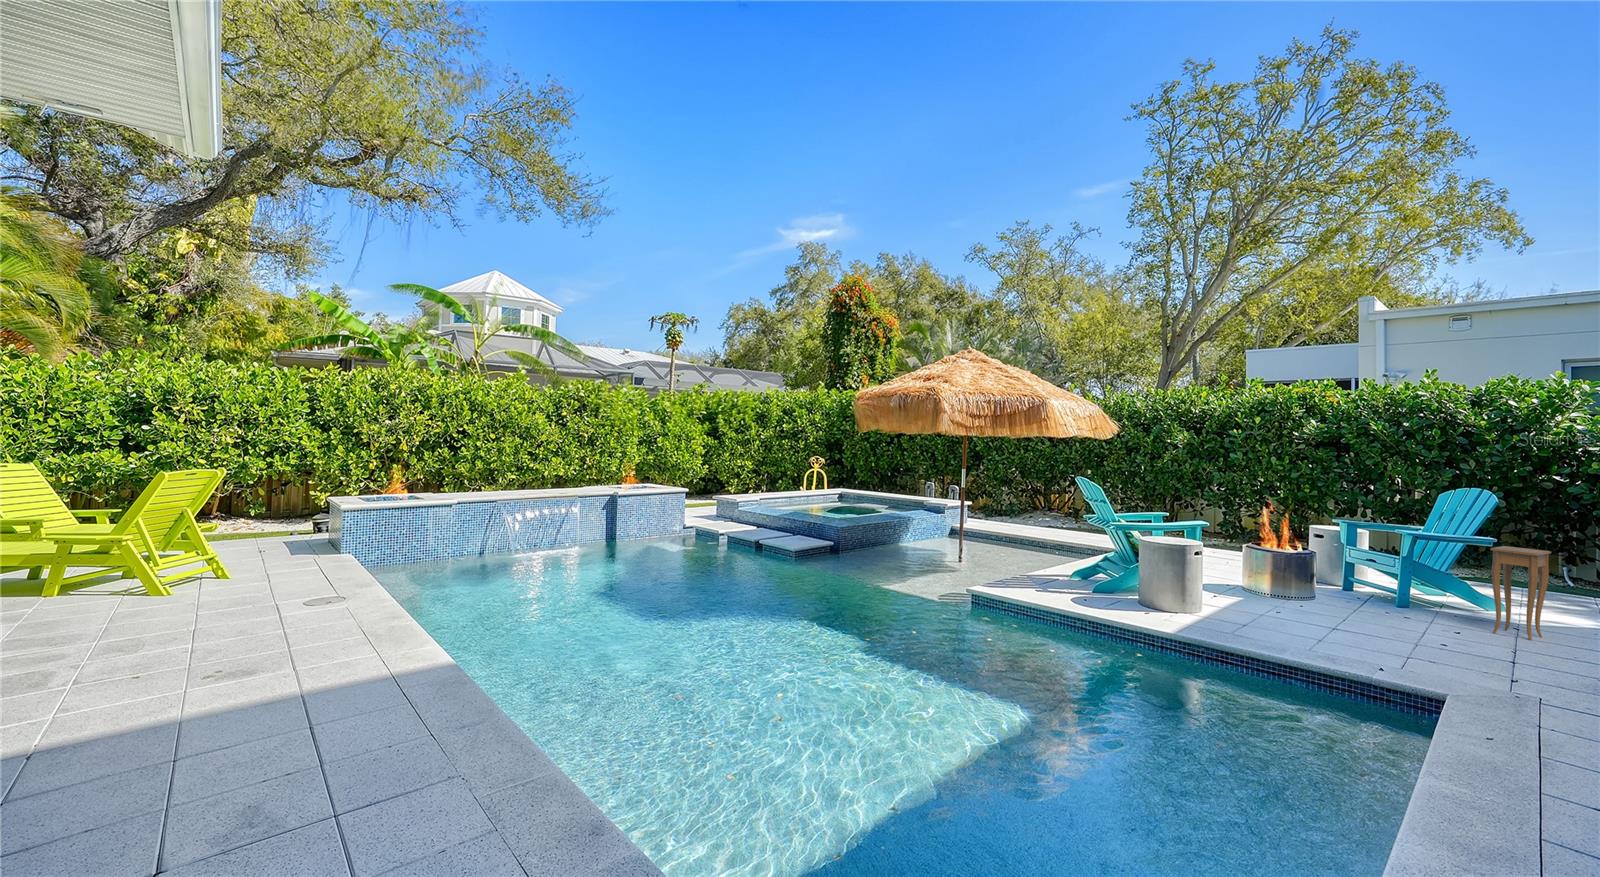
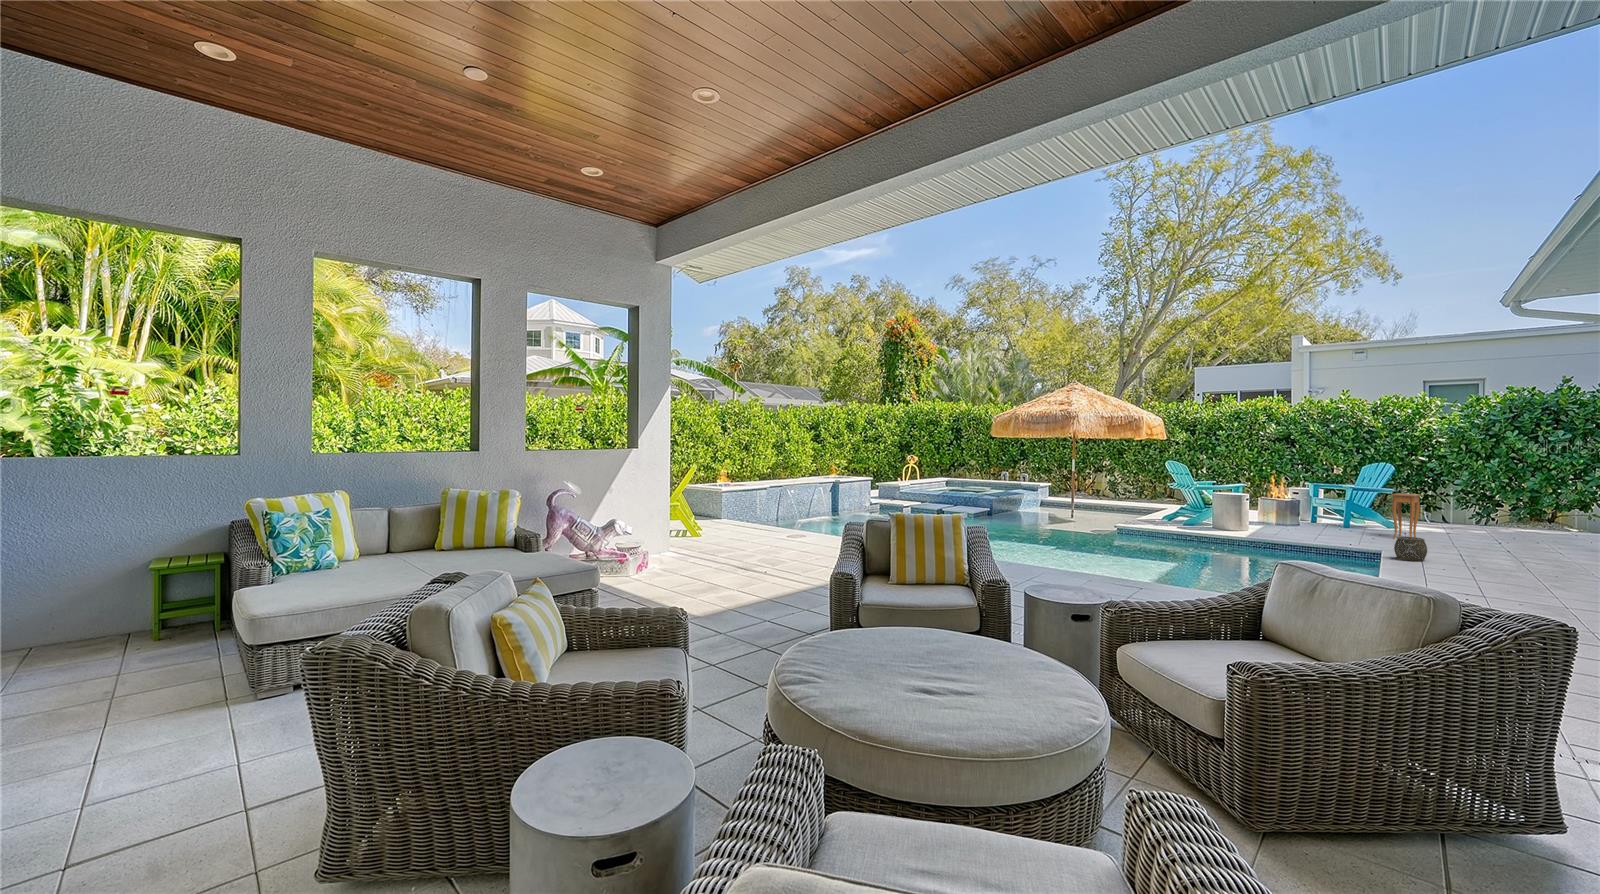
woven basket: none [1481,651,1561,713] -> present [1394,537,1427,561]

